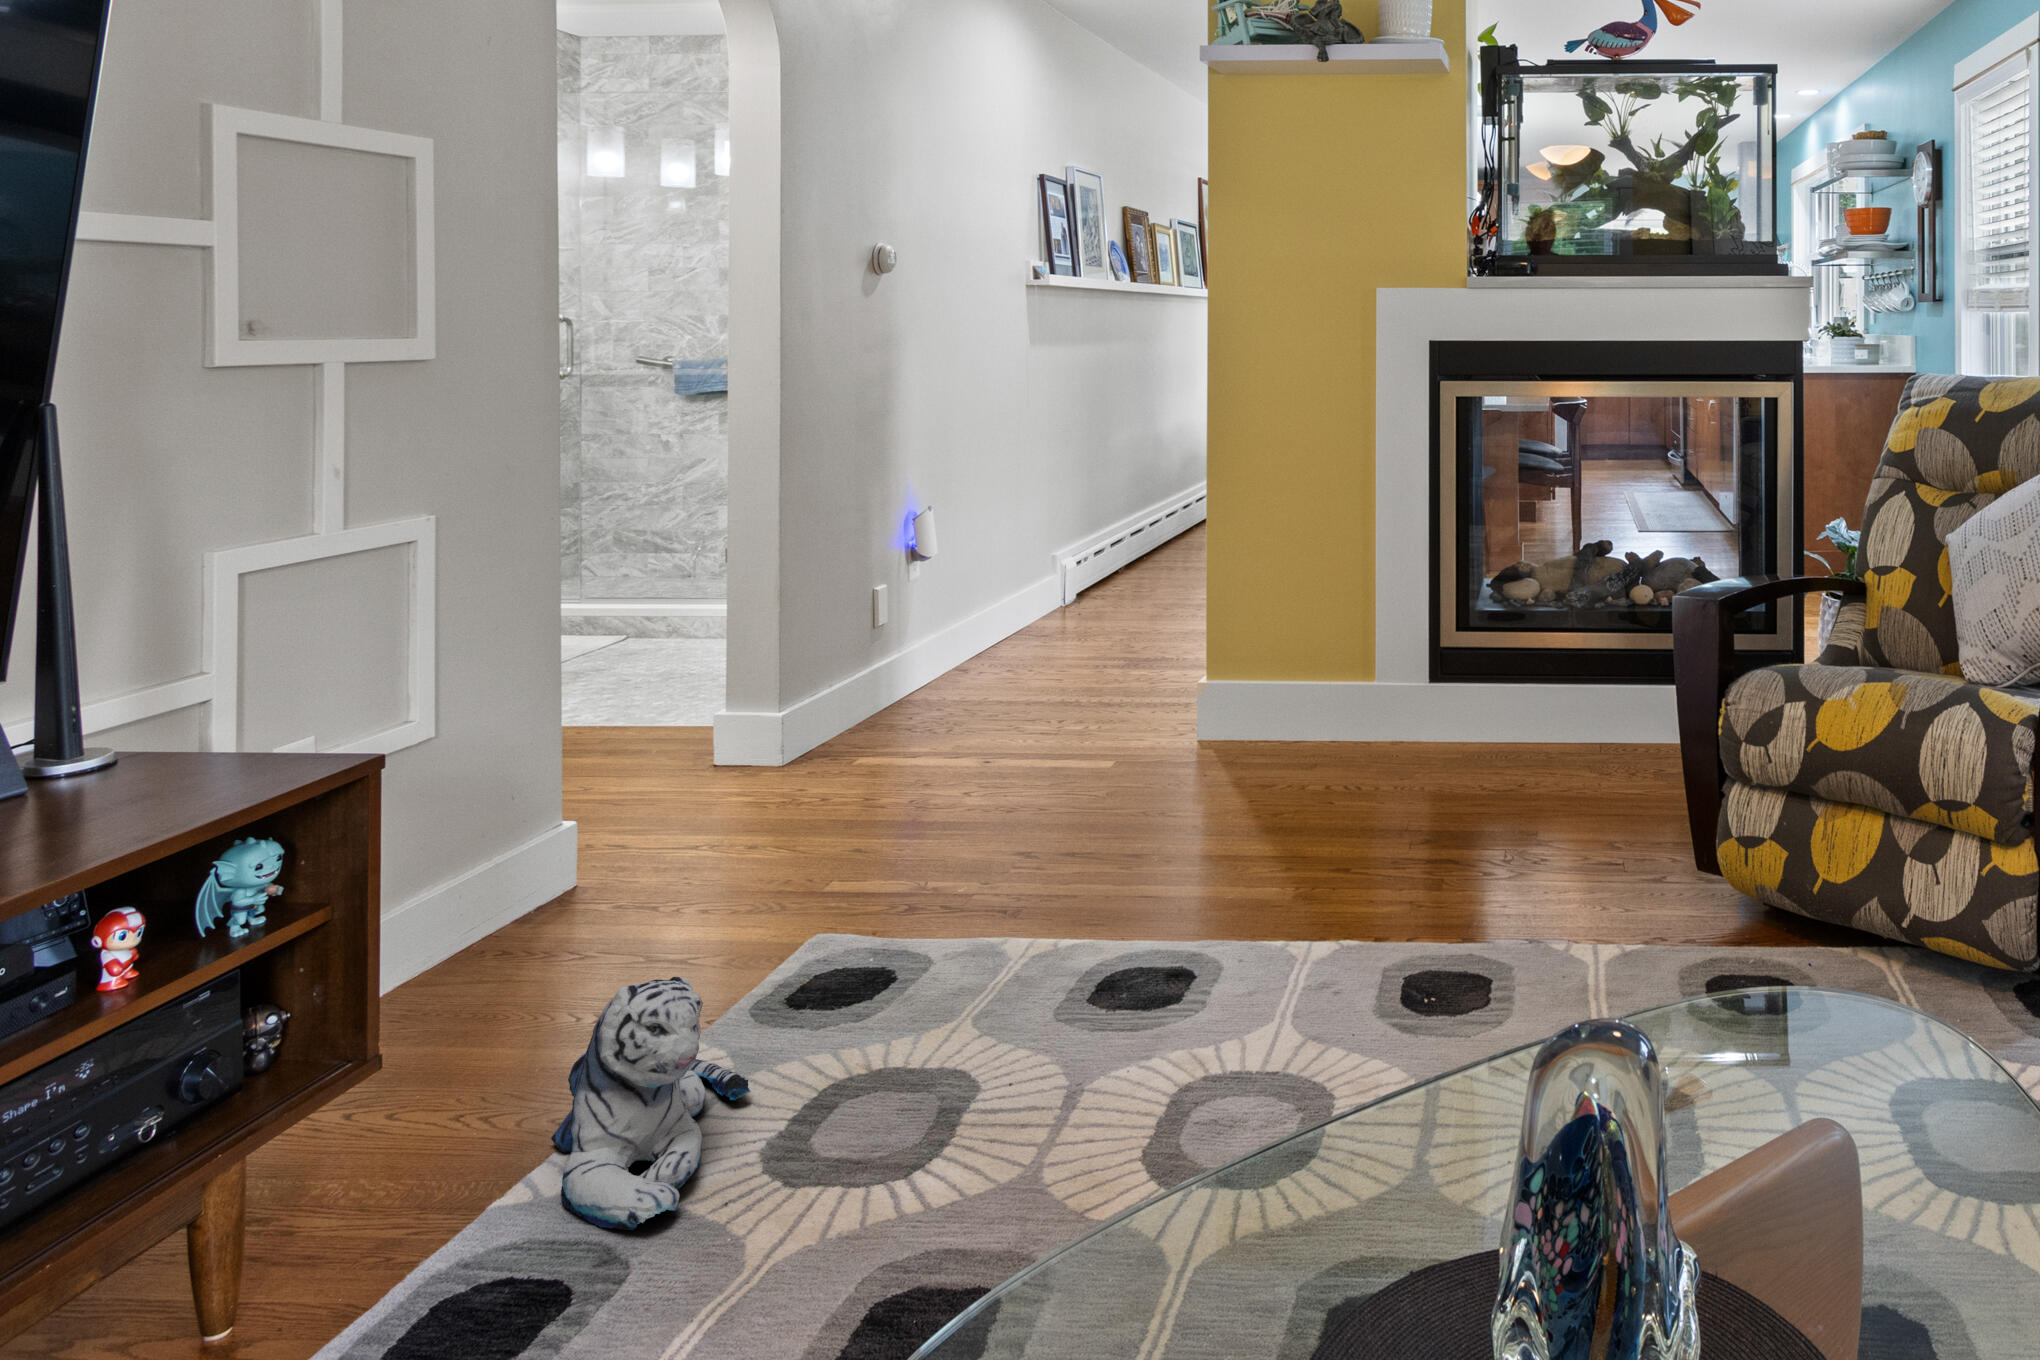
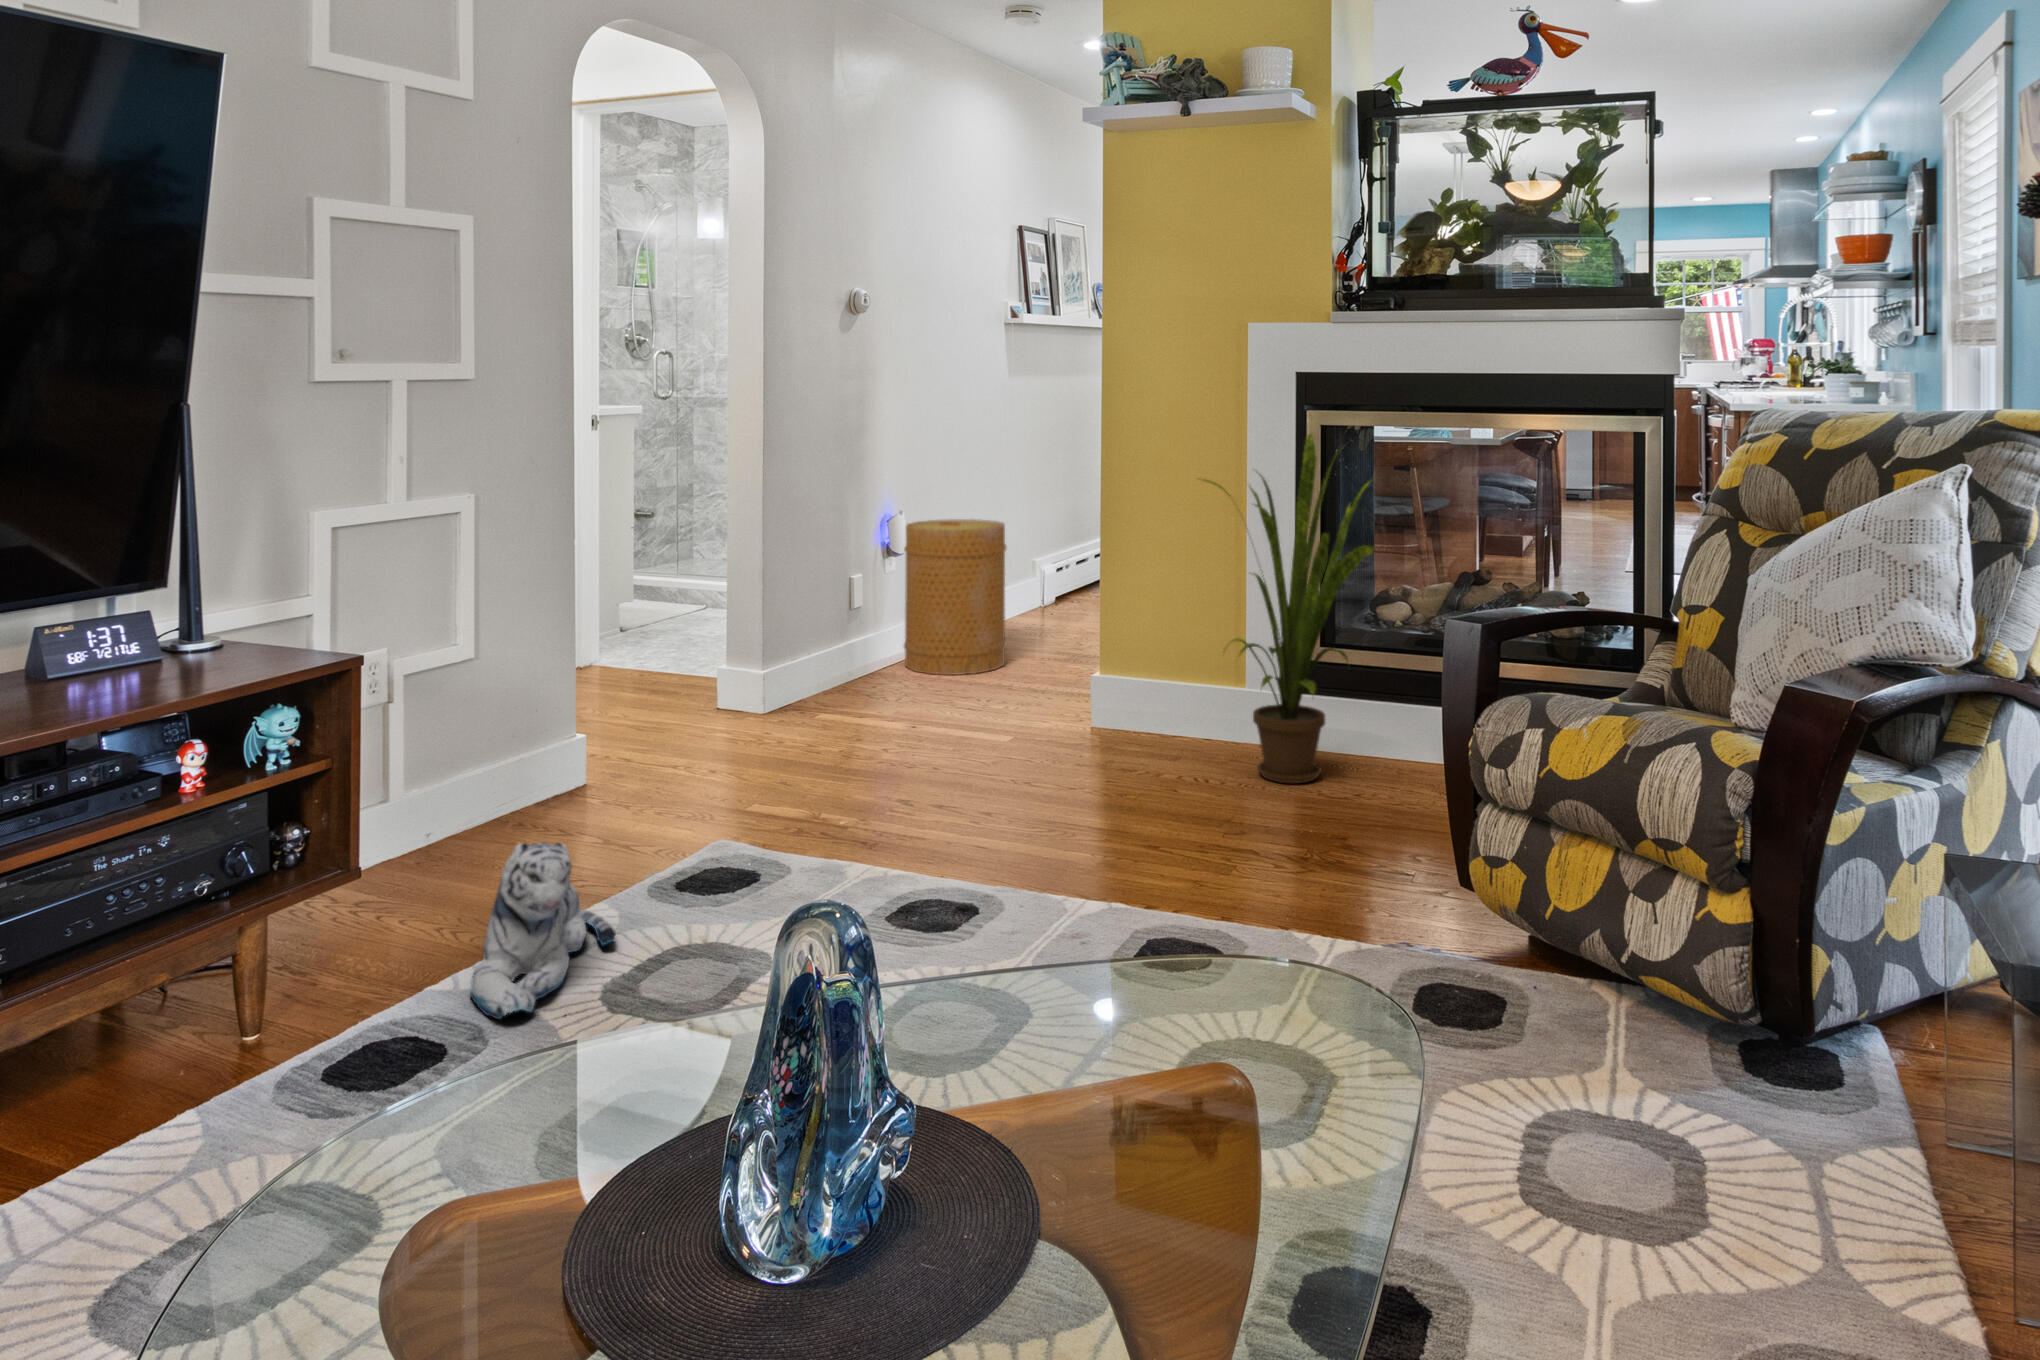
house plant: none [1343,407,1545,782] -> present [1204,434,1375,784]
basket: none [938,515,1066,700] -> present [904,519,1006,675]

